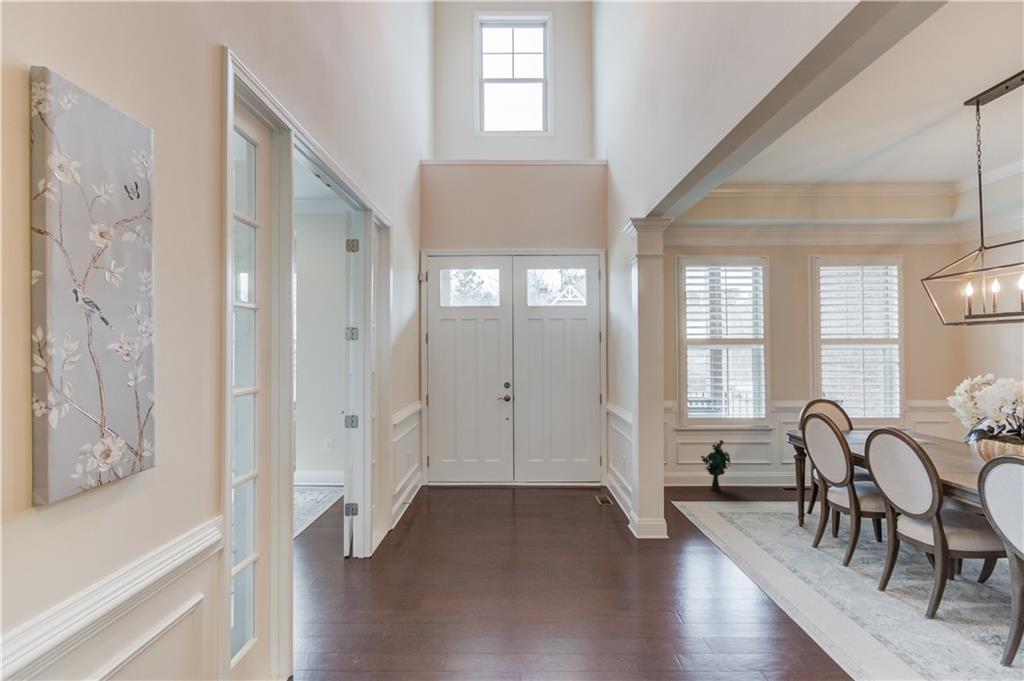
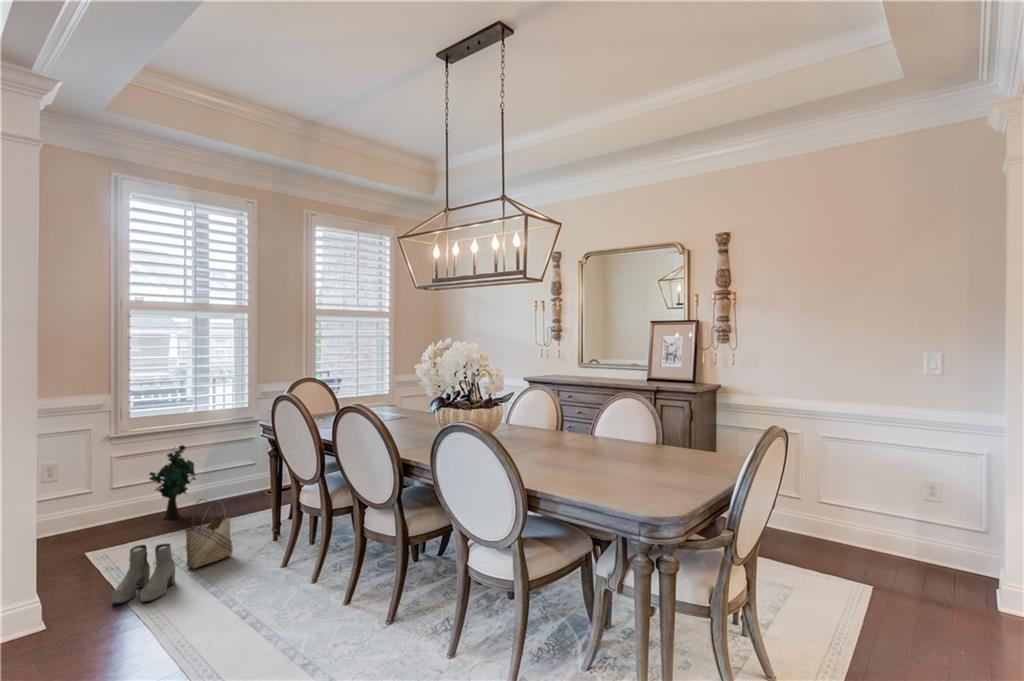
woven basket: none [738,480,769,528] -> present [185,499,233,568]
boots: none [700,502,734,539] -> present [112,544,175,604]

